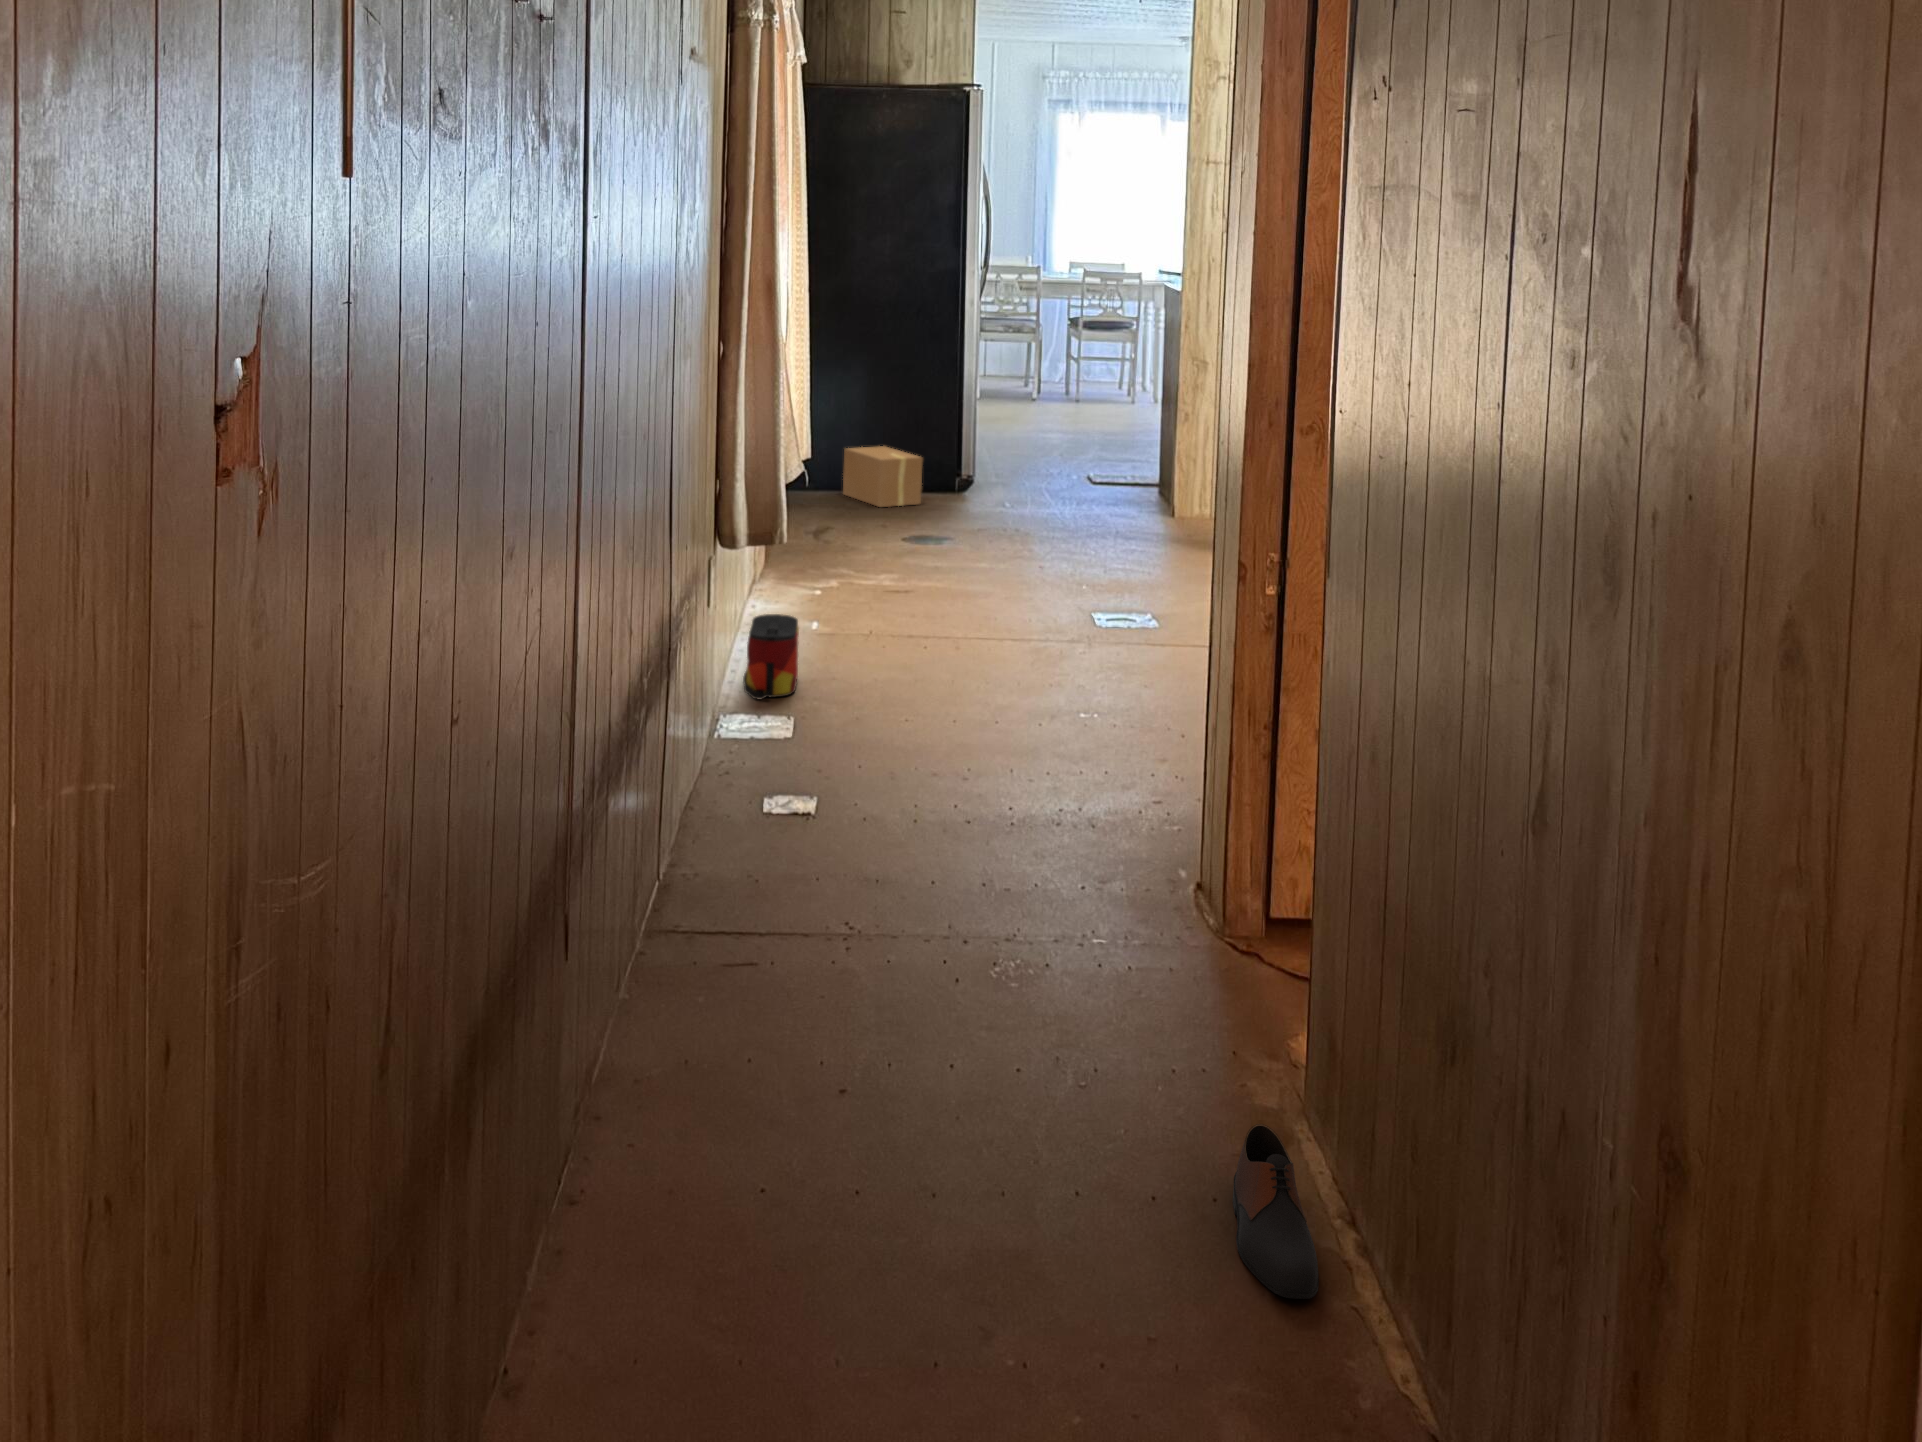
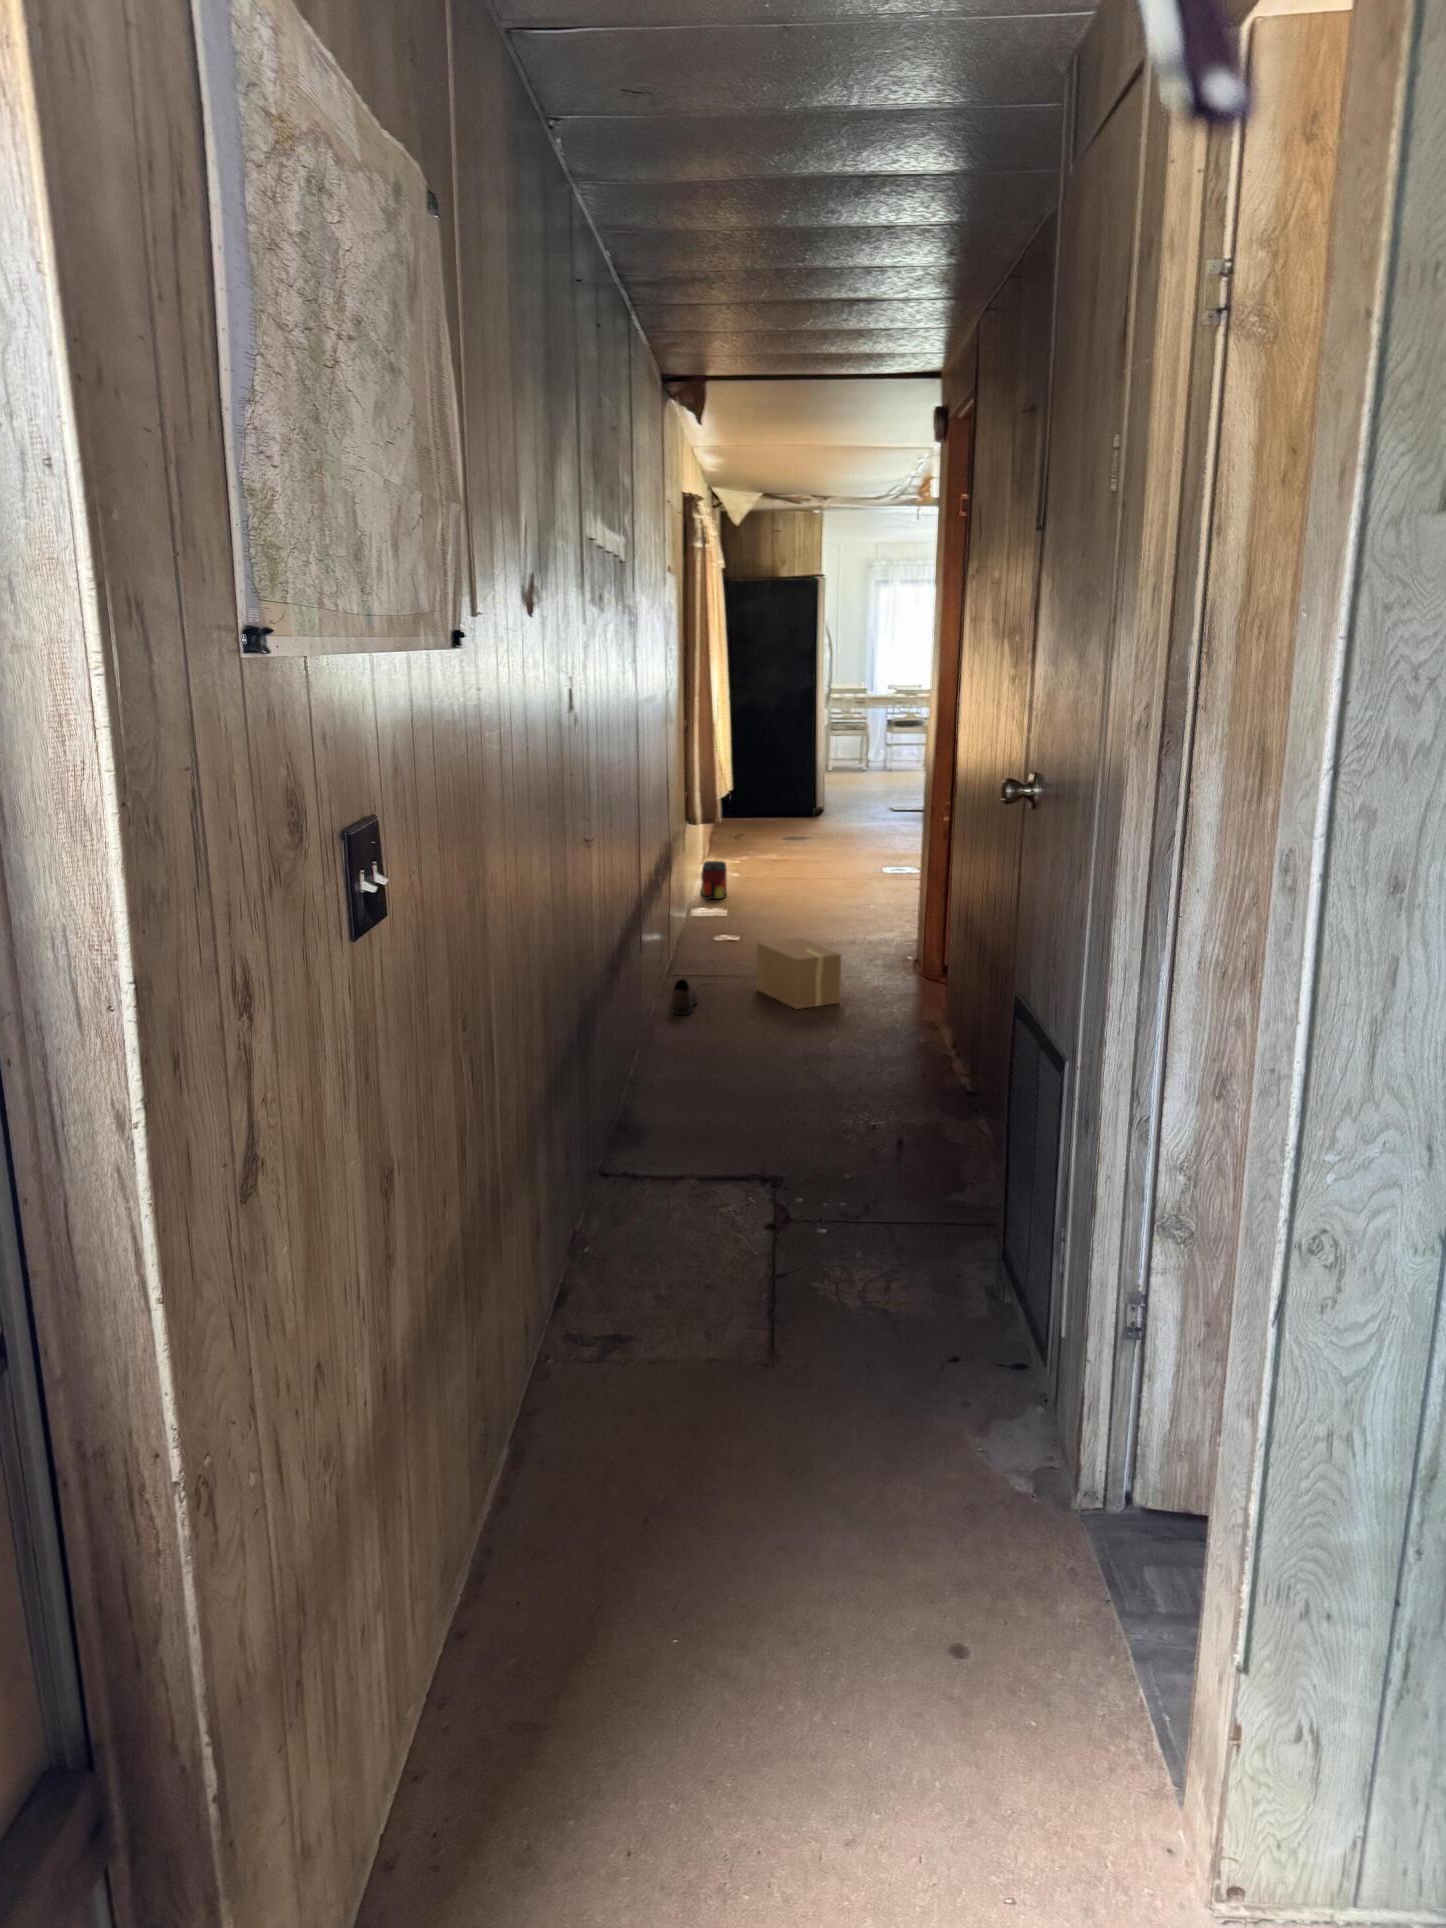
cardboard box: present [843,446,923,507] -> present [757,938,841,1009]
shoe: present [1233,1124,1319,1299] -> present [671,979,697,1015]

